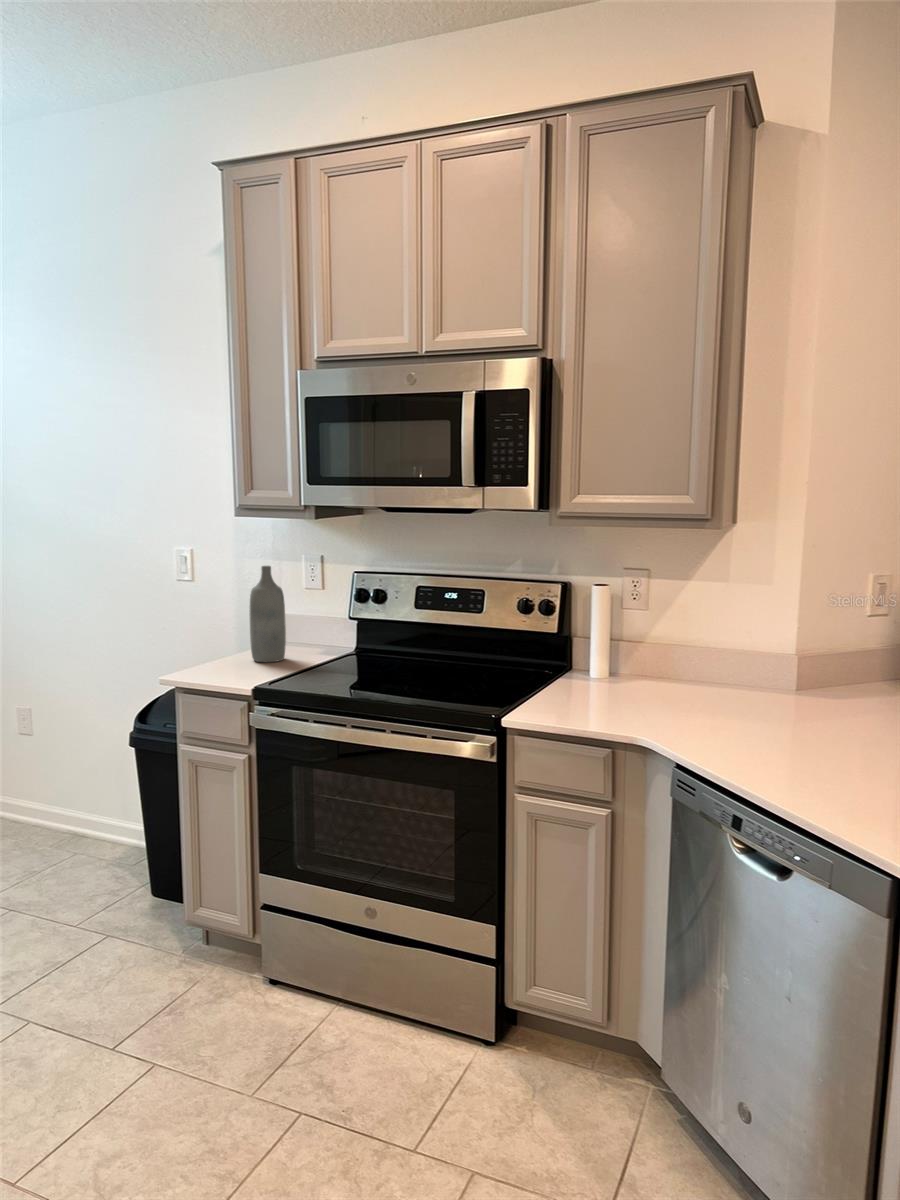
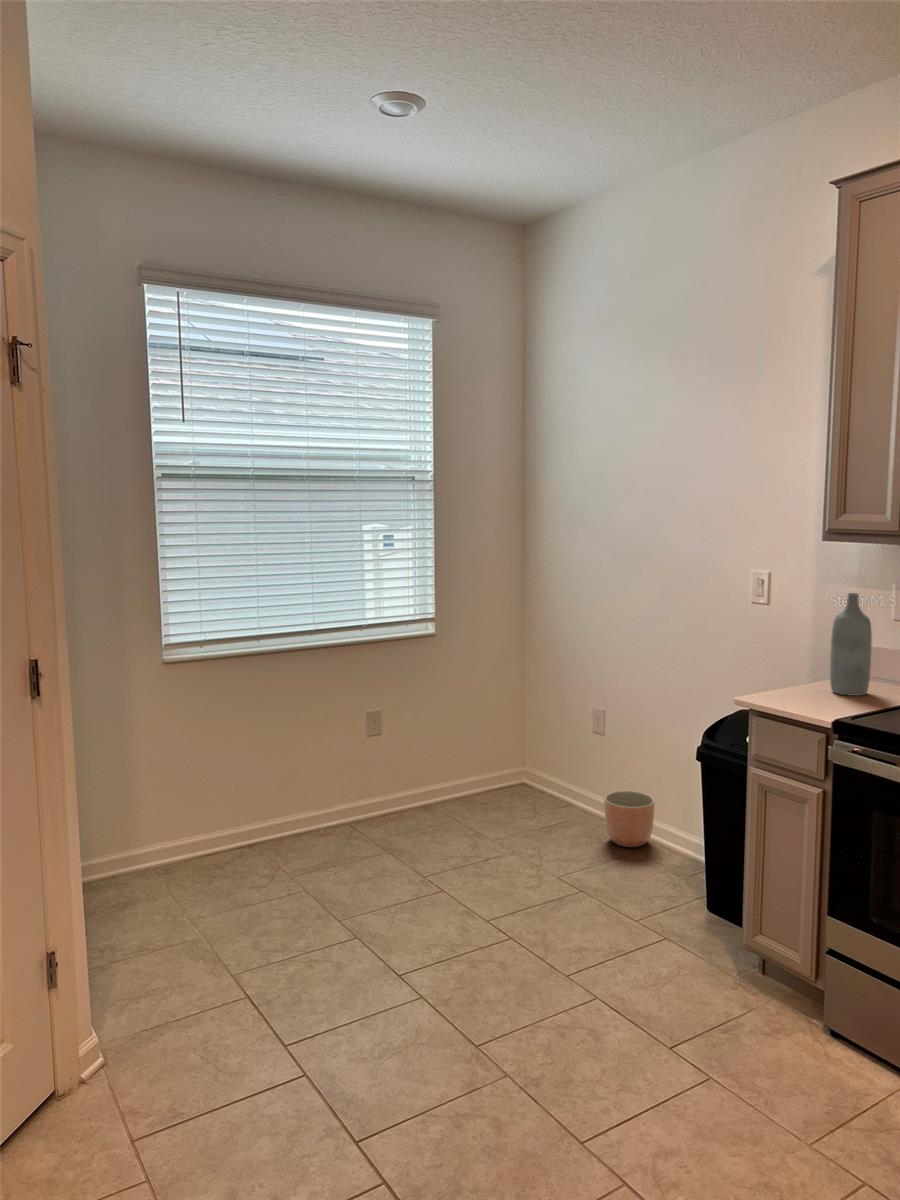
planter: none [32,790,90,851] -> present [604,791,655,847]

